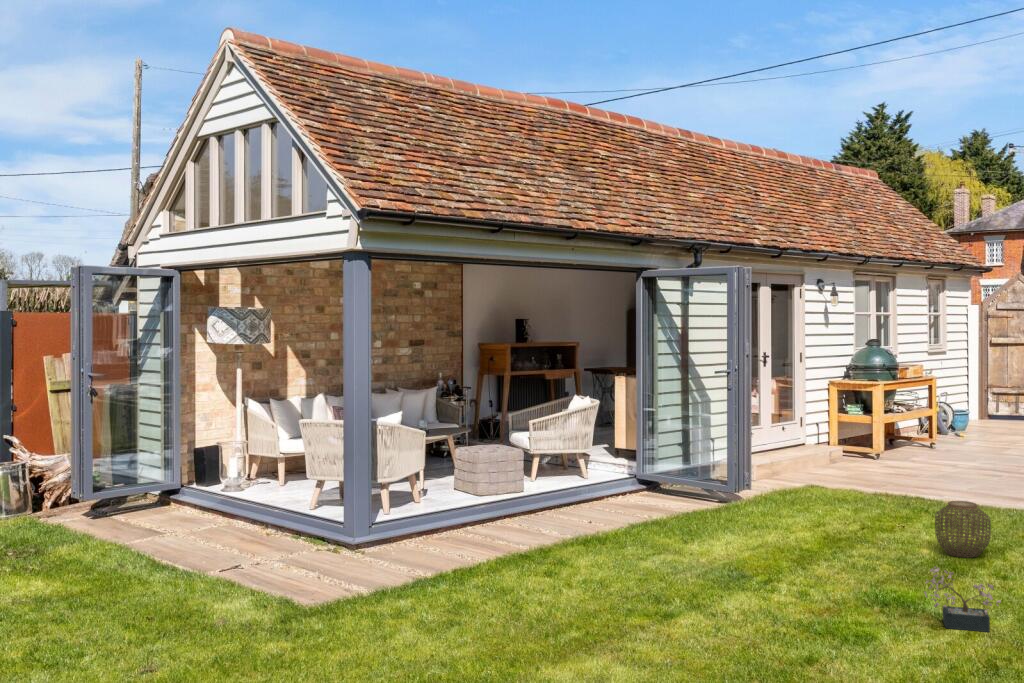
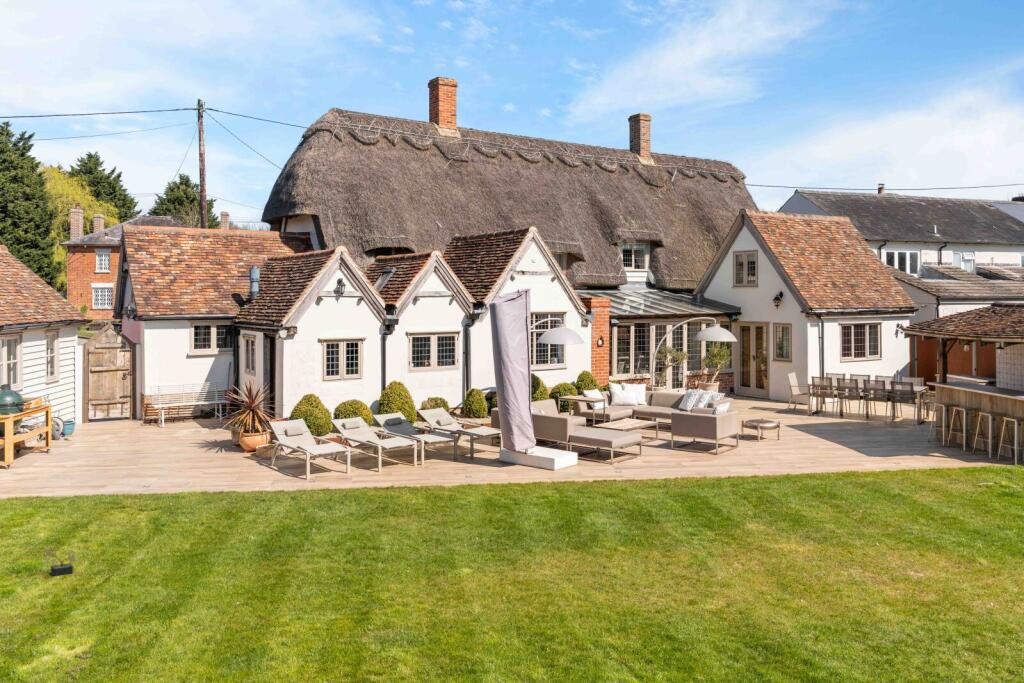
woven basket: present [935,501,991,558] -> none [48,506,78,537]

